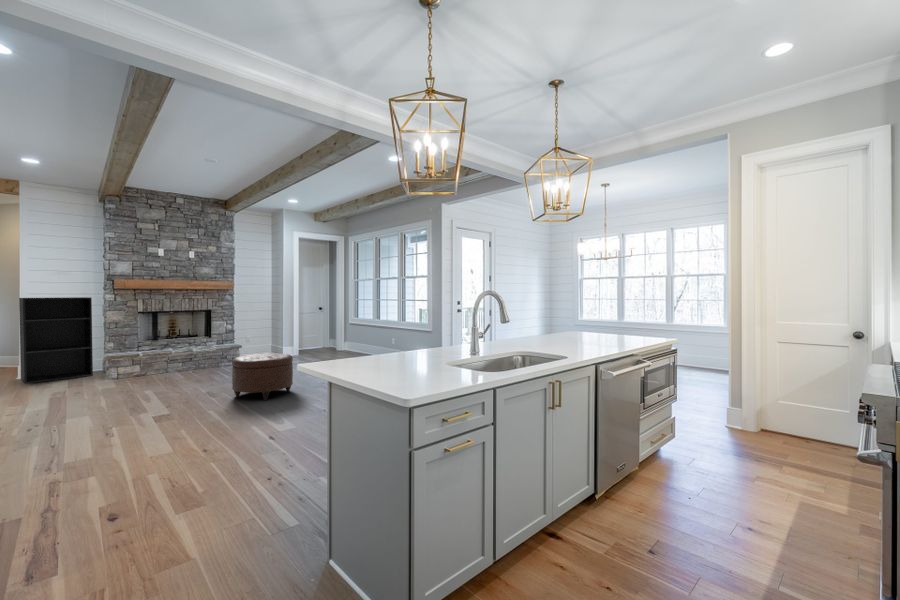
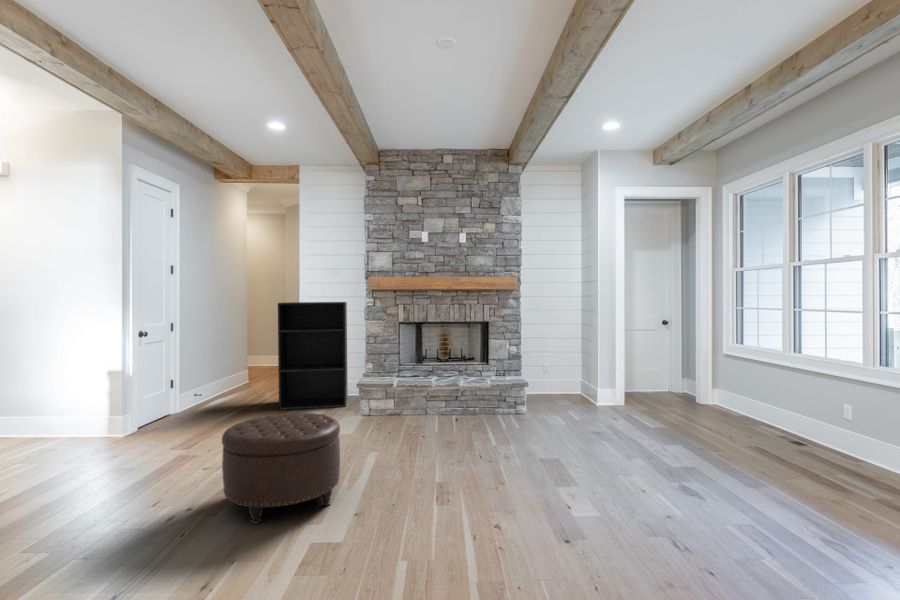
ottoman: present [232,353,293,400] -> present [222,413,340,524]

